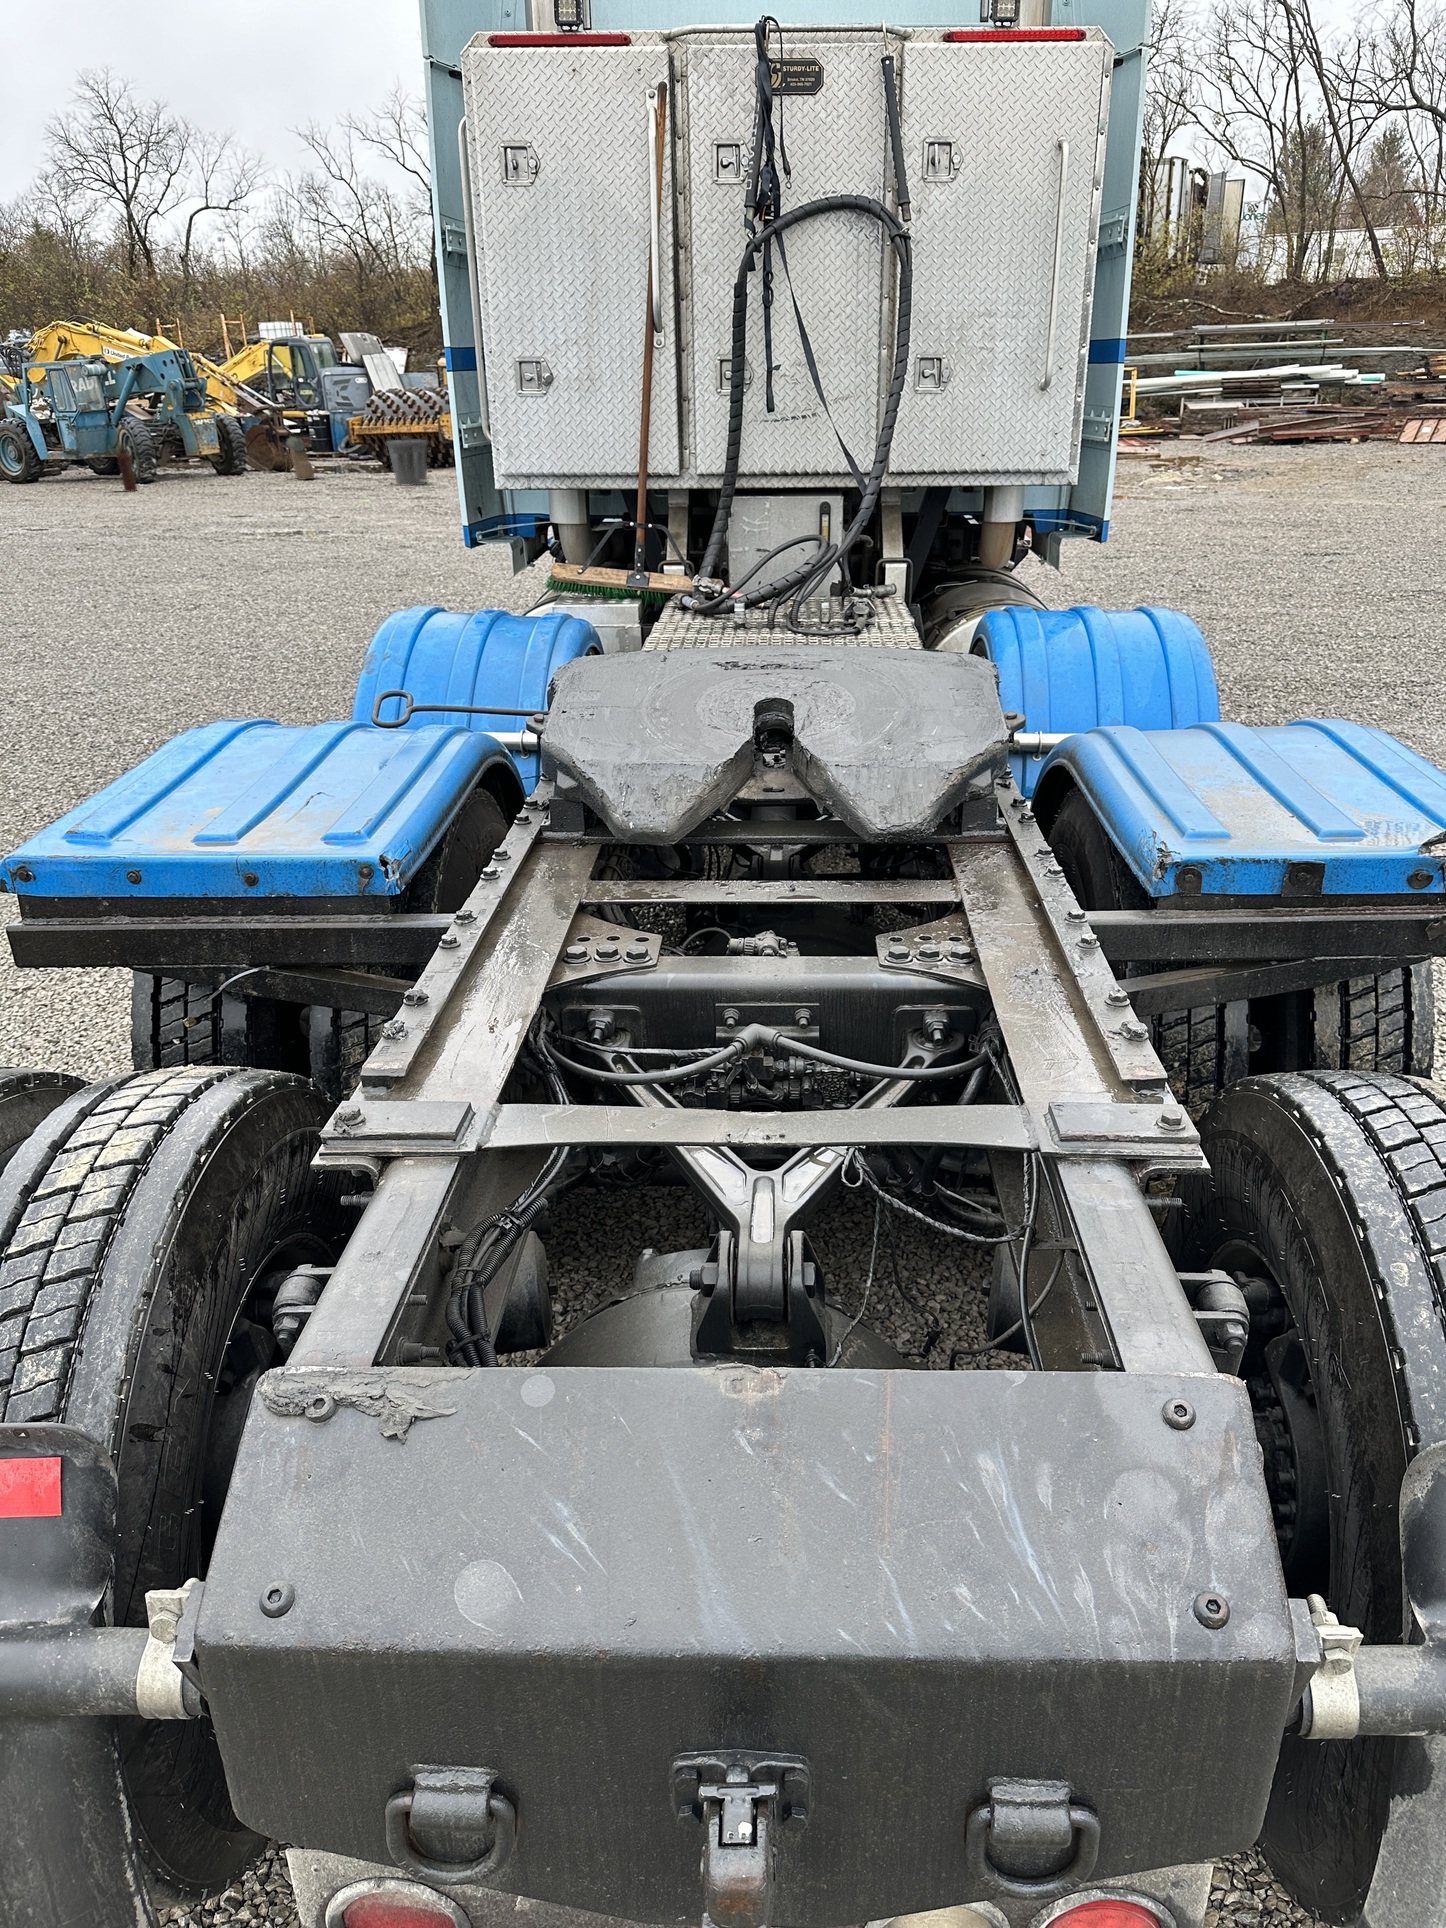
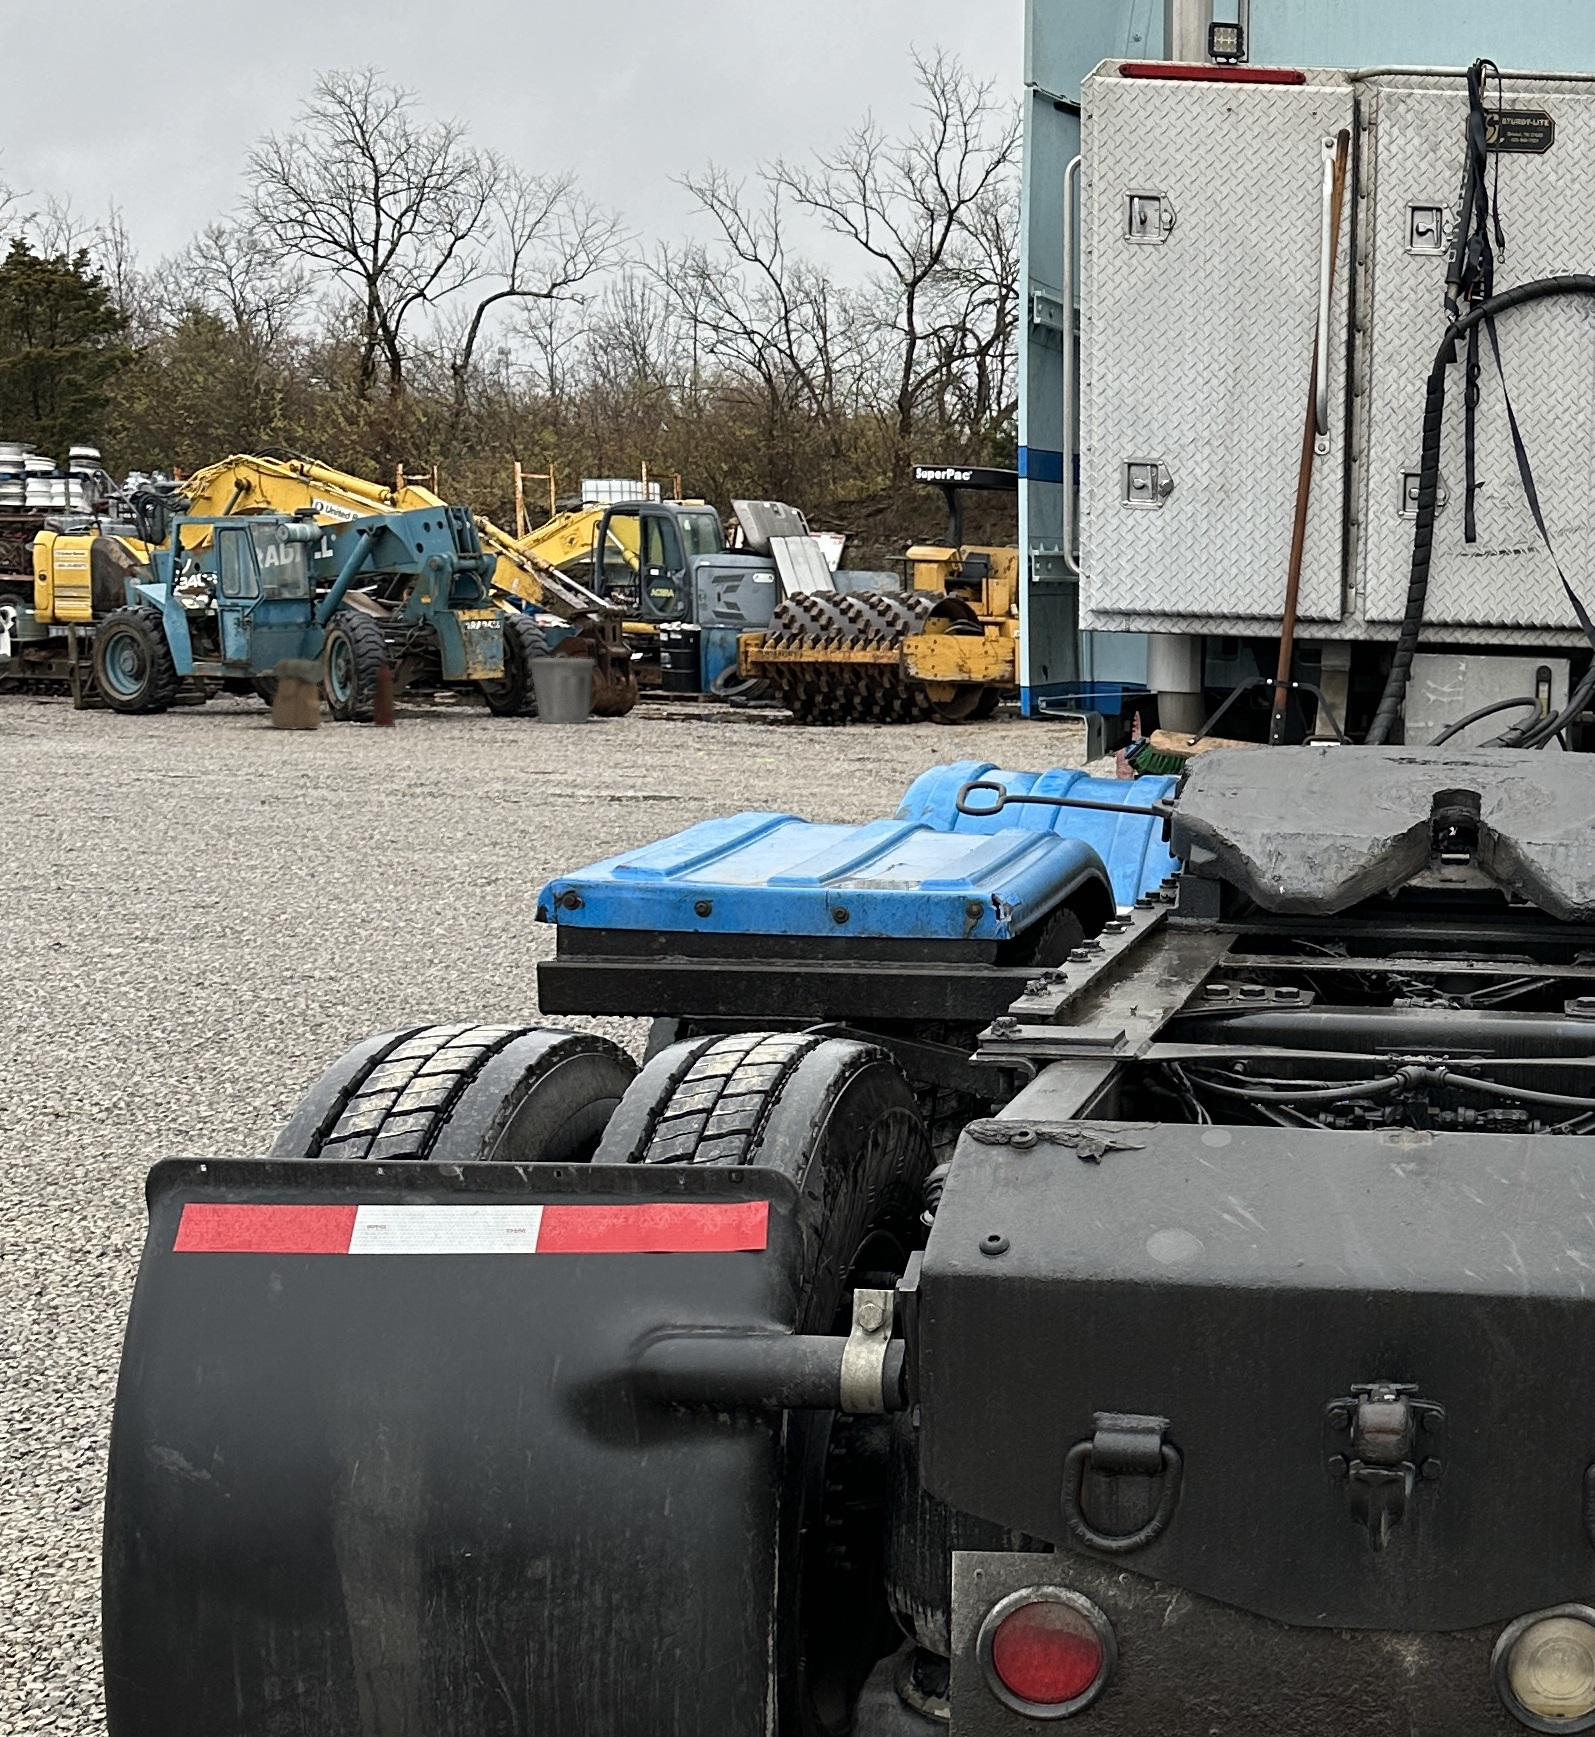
trash can: present [386,436,428,485] -> present [528,653,595,723]
backpack: present [286,437,314,480] -> present [271,659,331,729]

